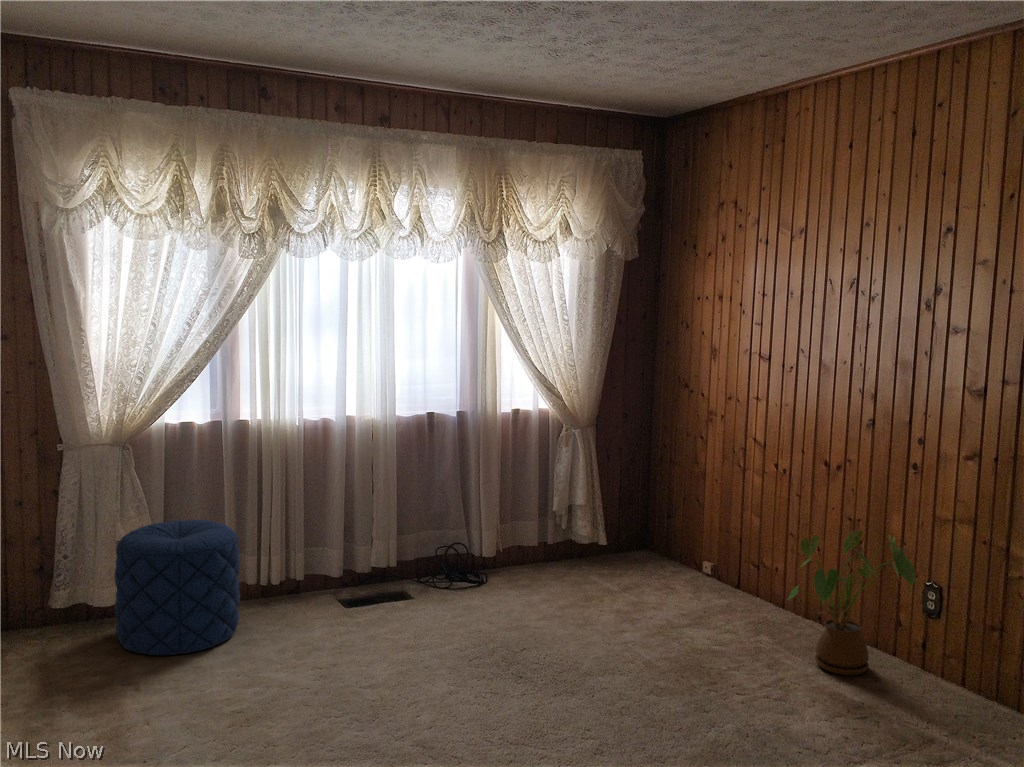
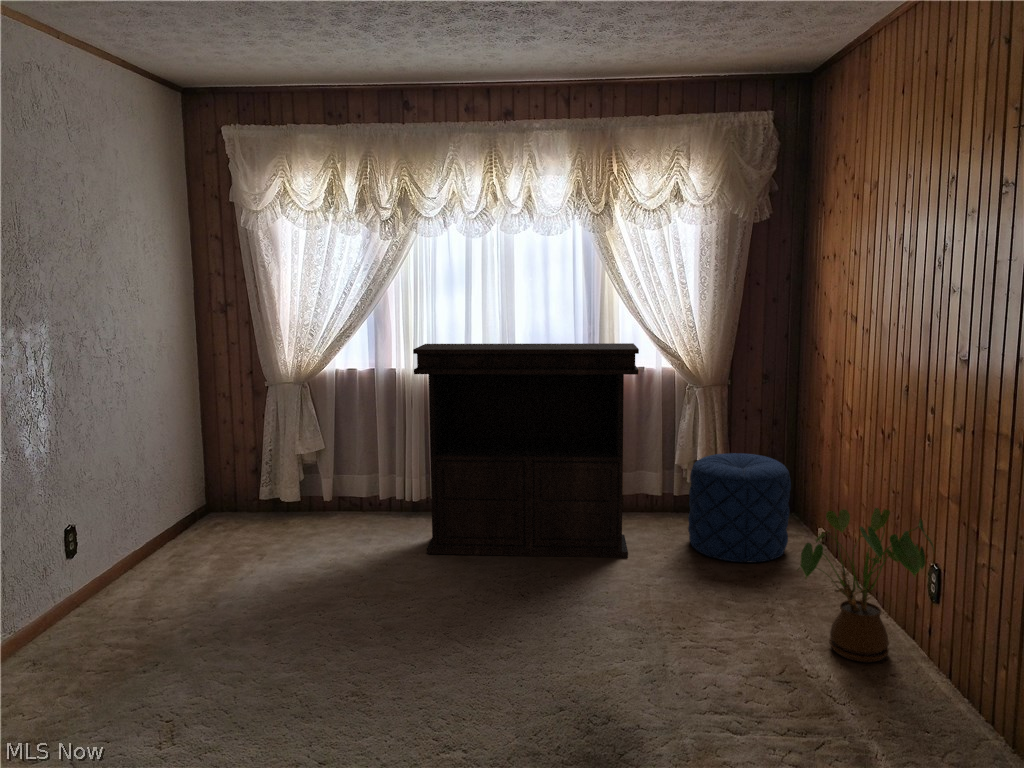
console table: none [319,383,576,645] -> present [413,343,639,558]
pouf: present [114,520,240,655] -> present [688,453,791,563]

